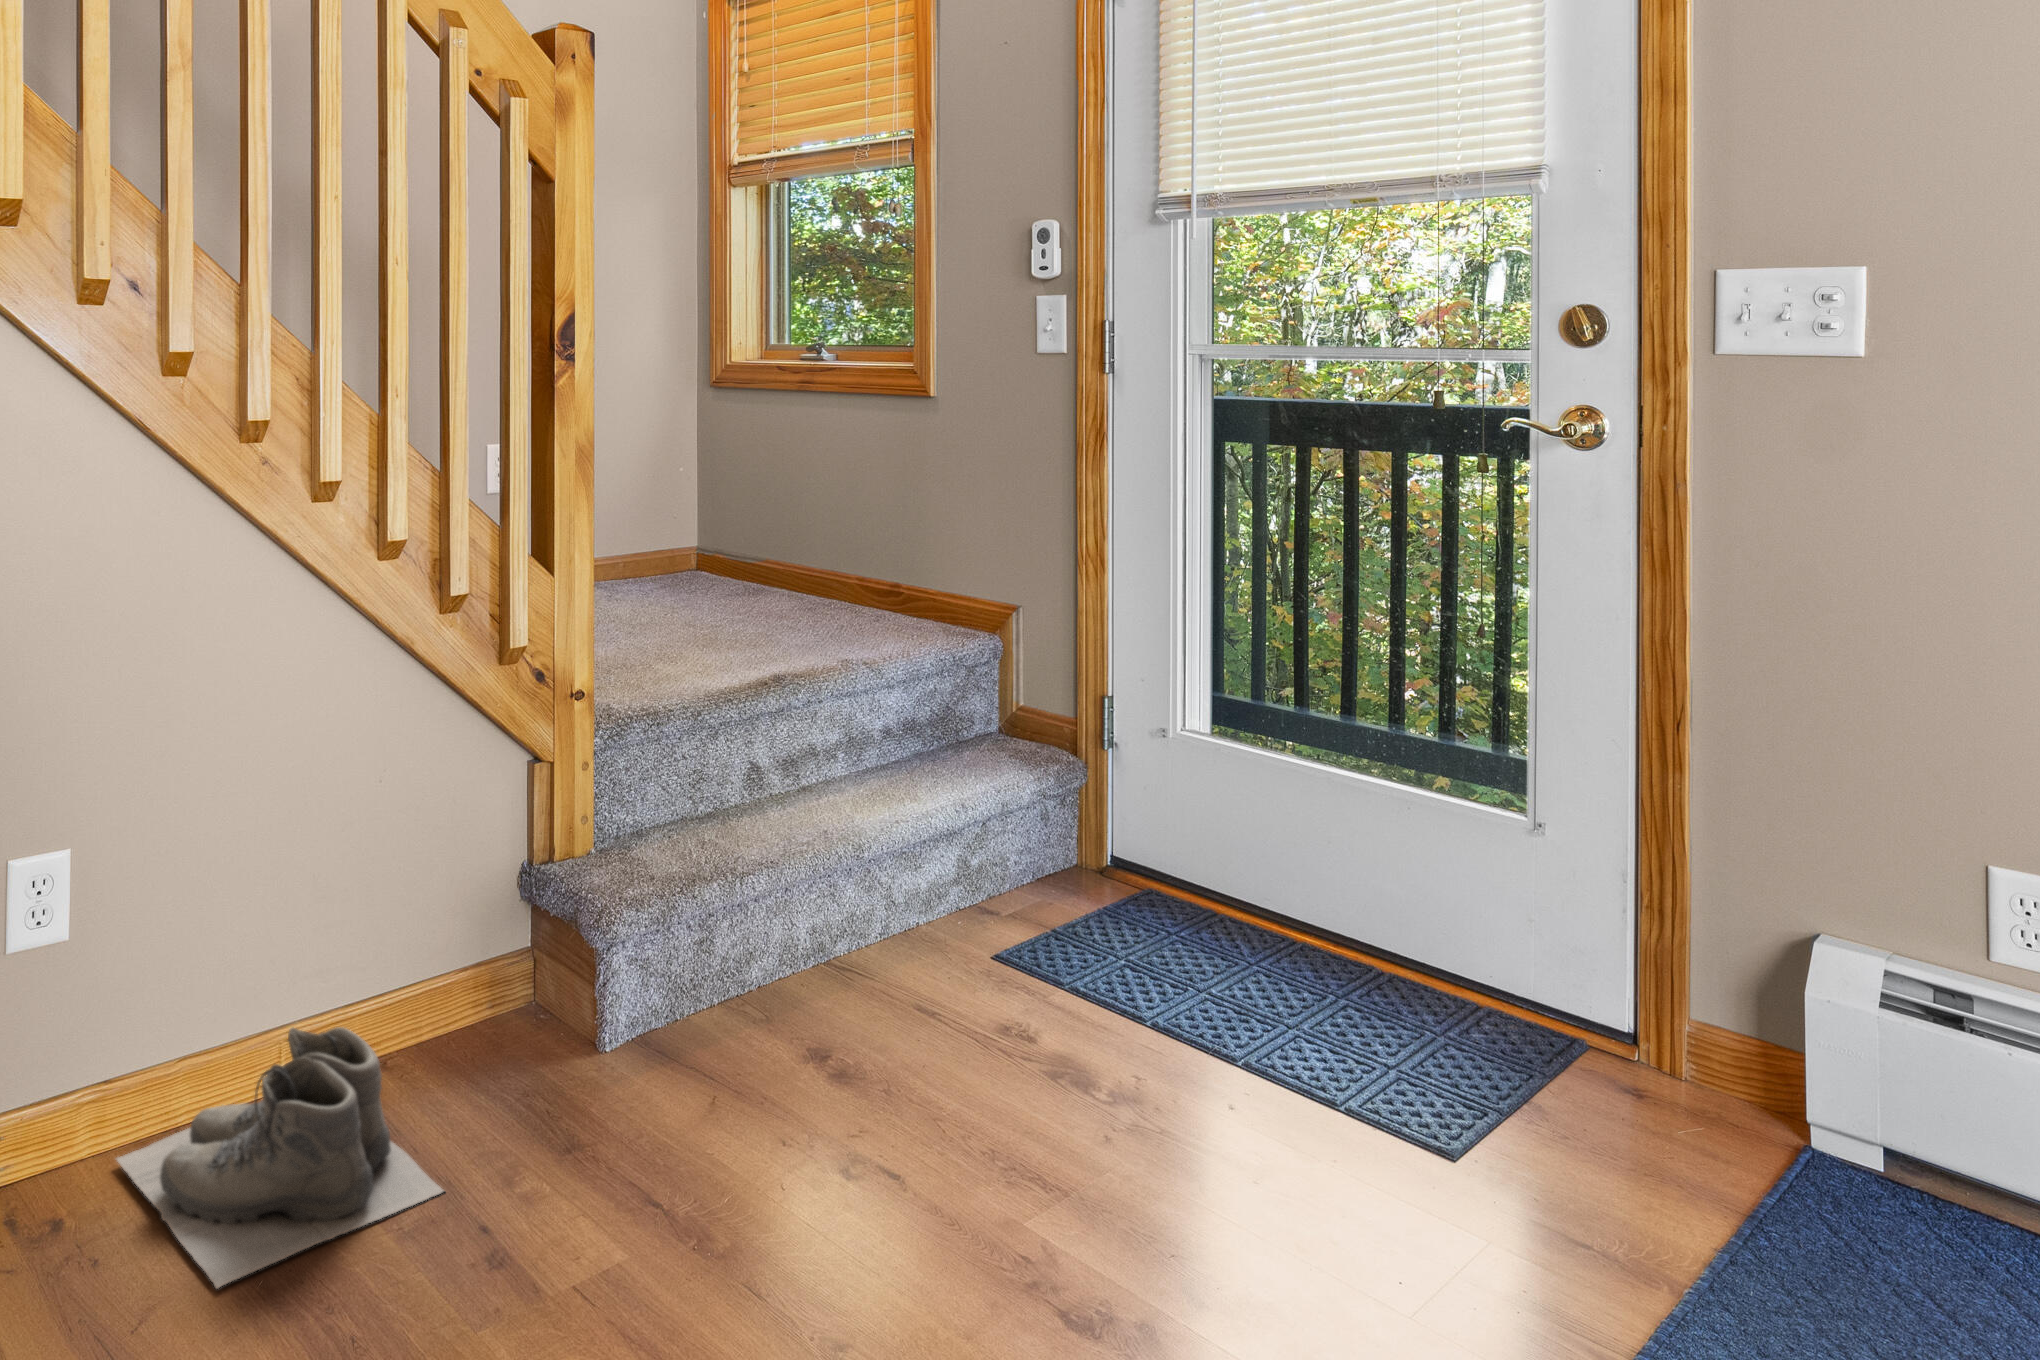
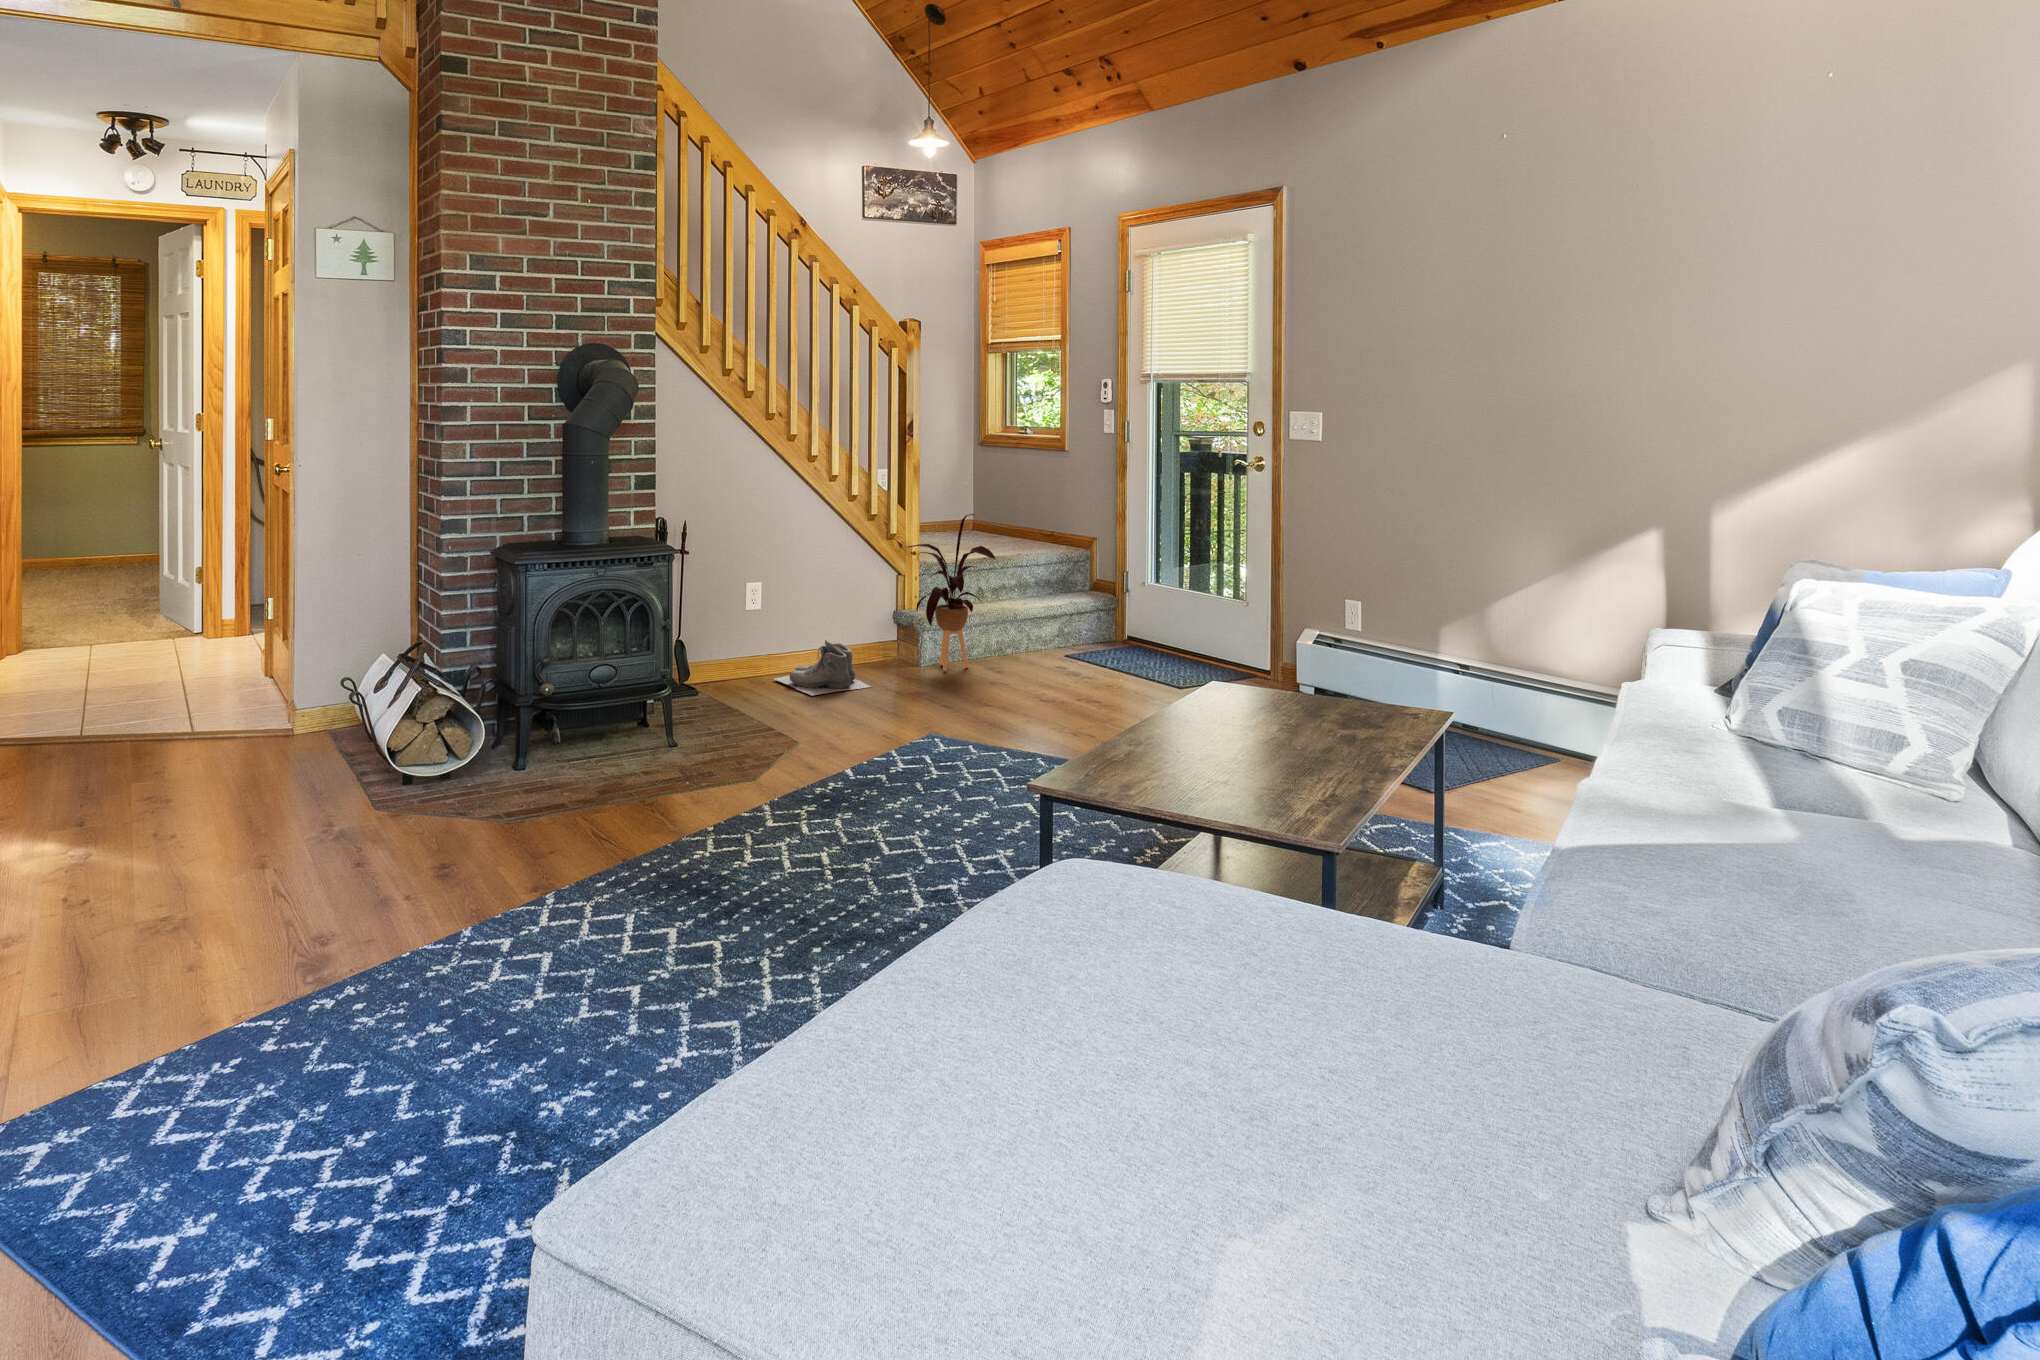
house plant: none [552,589,837,1066] -> present [908,514,995,671]

